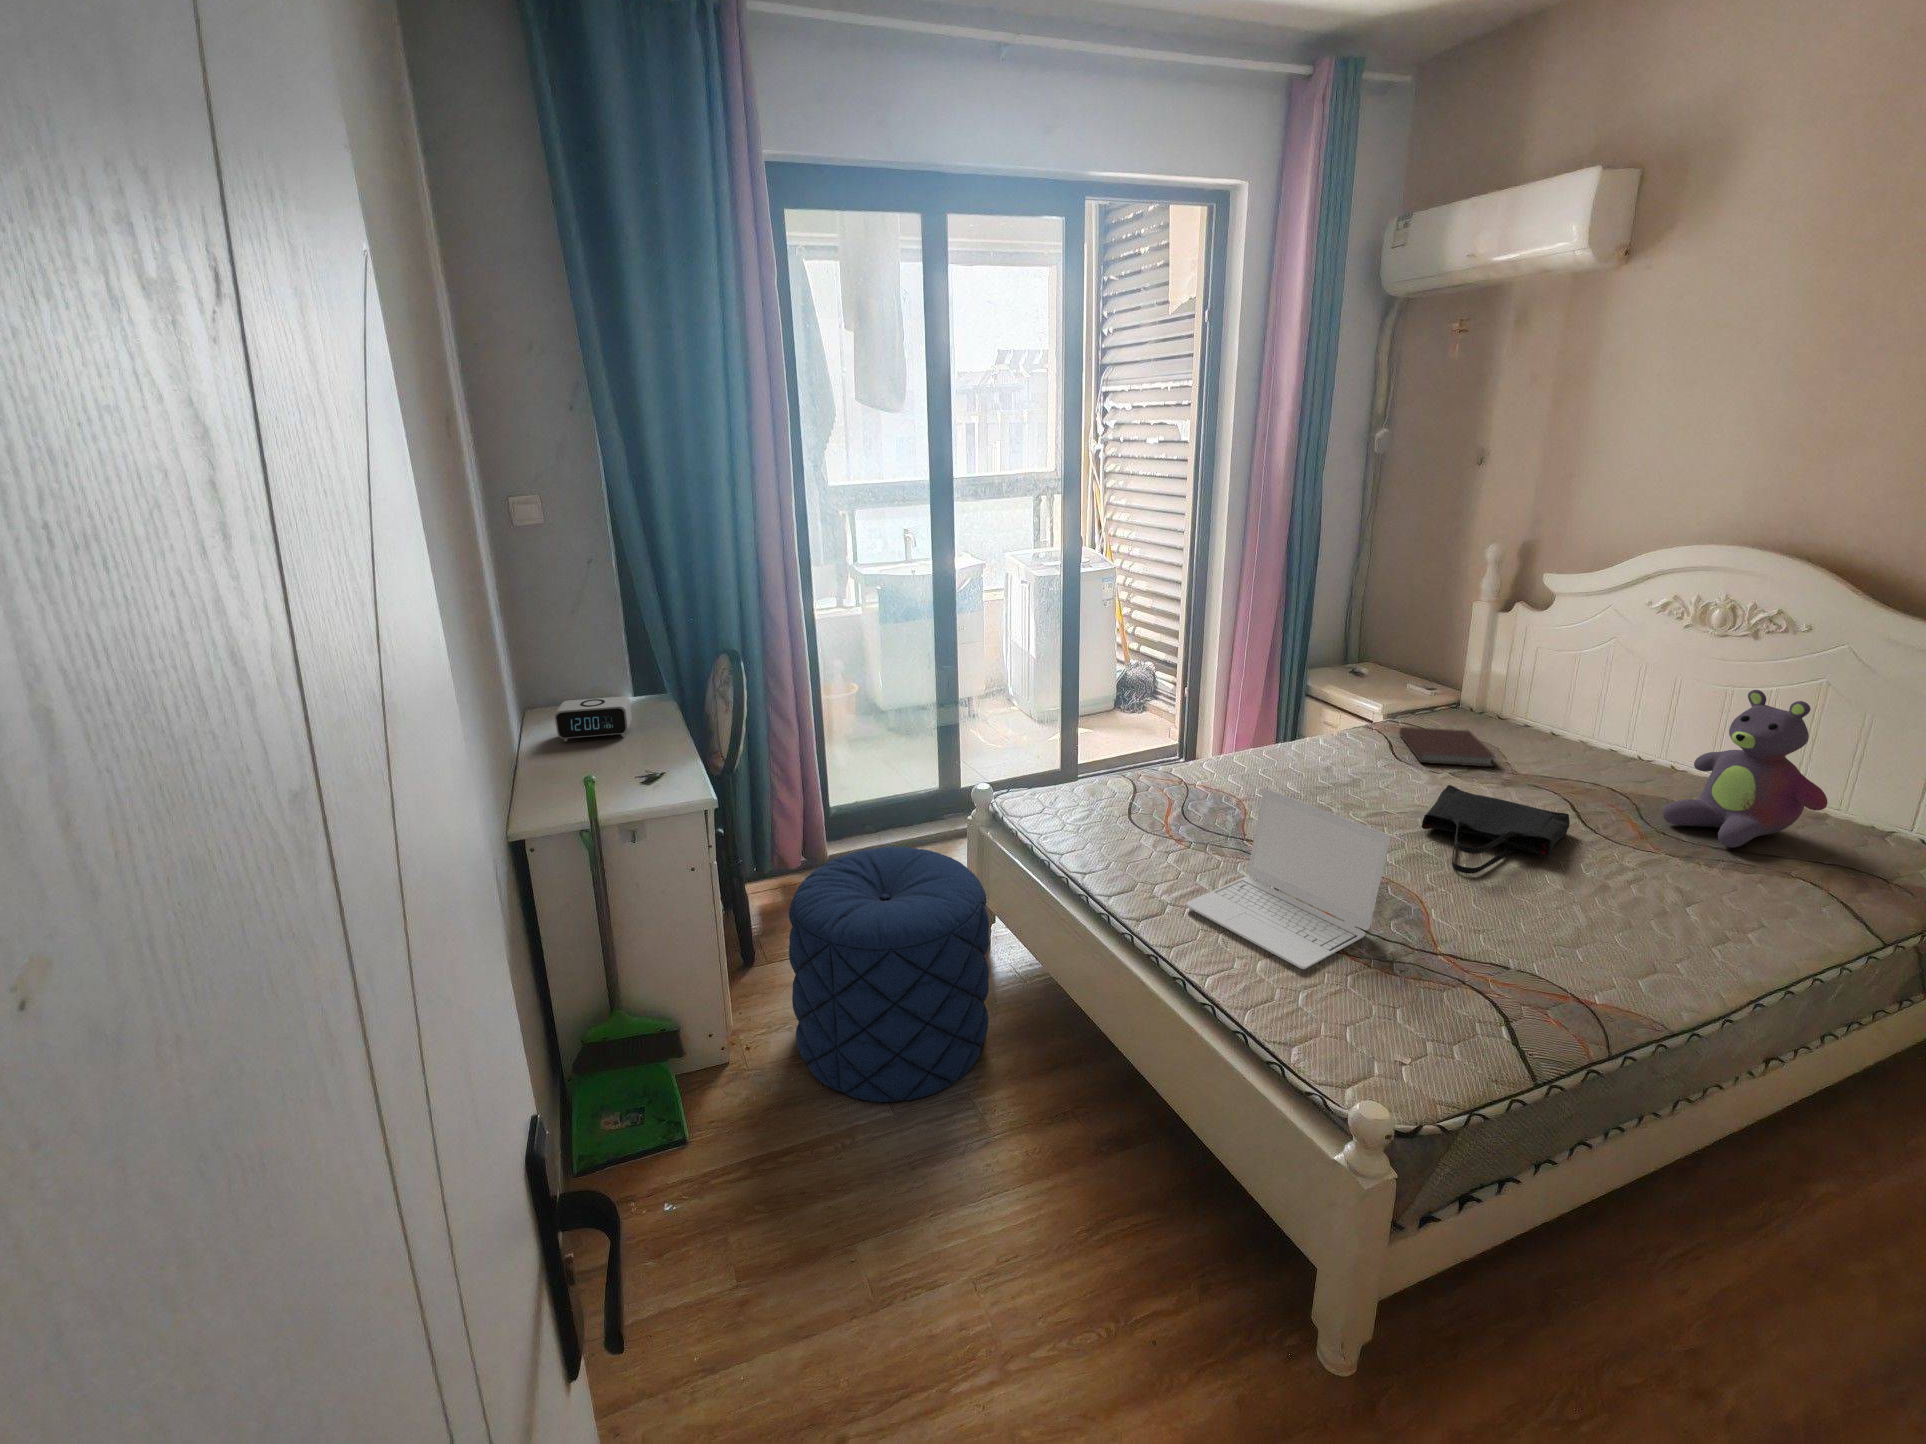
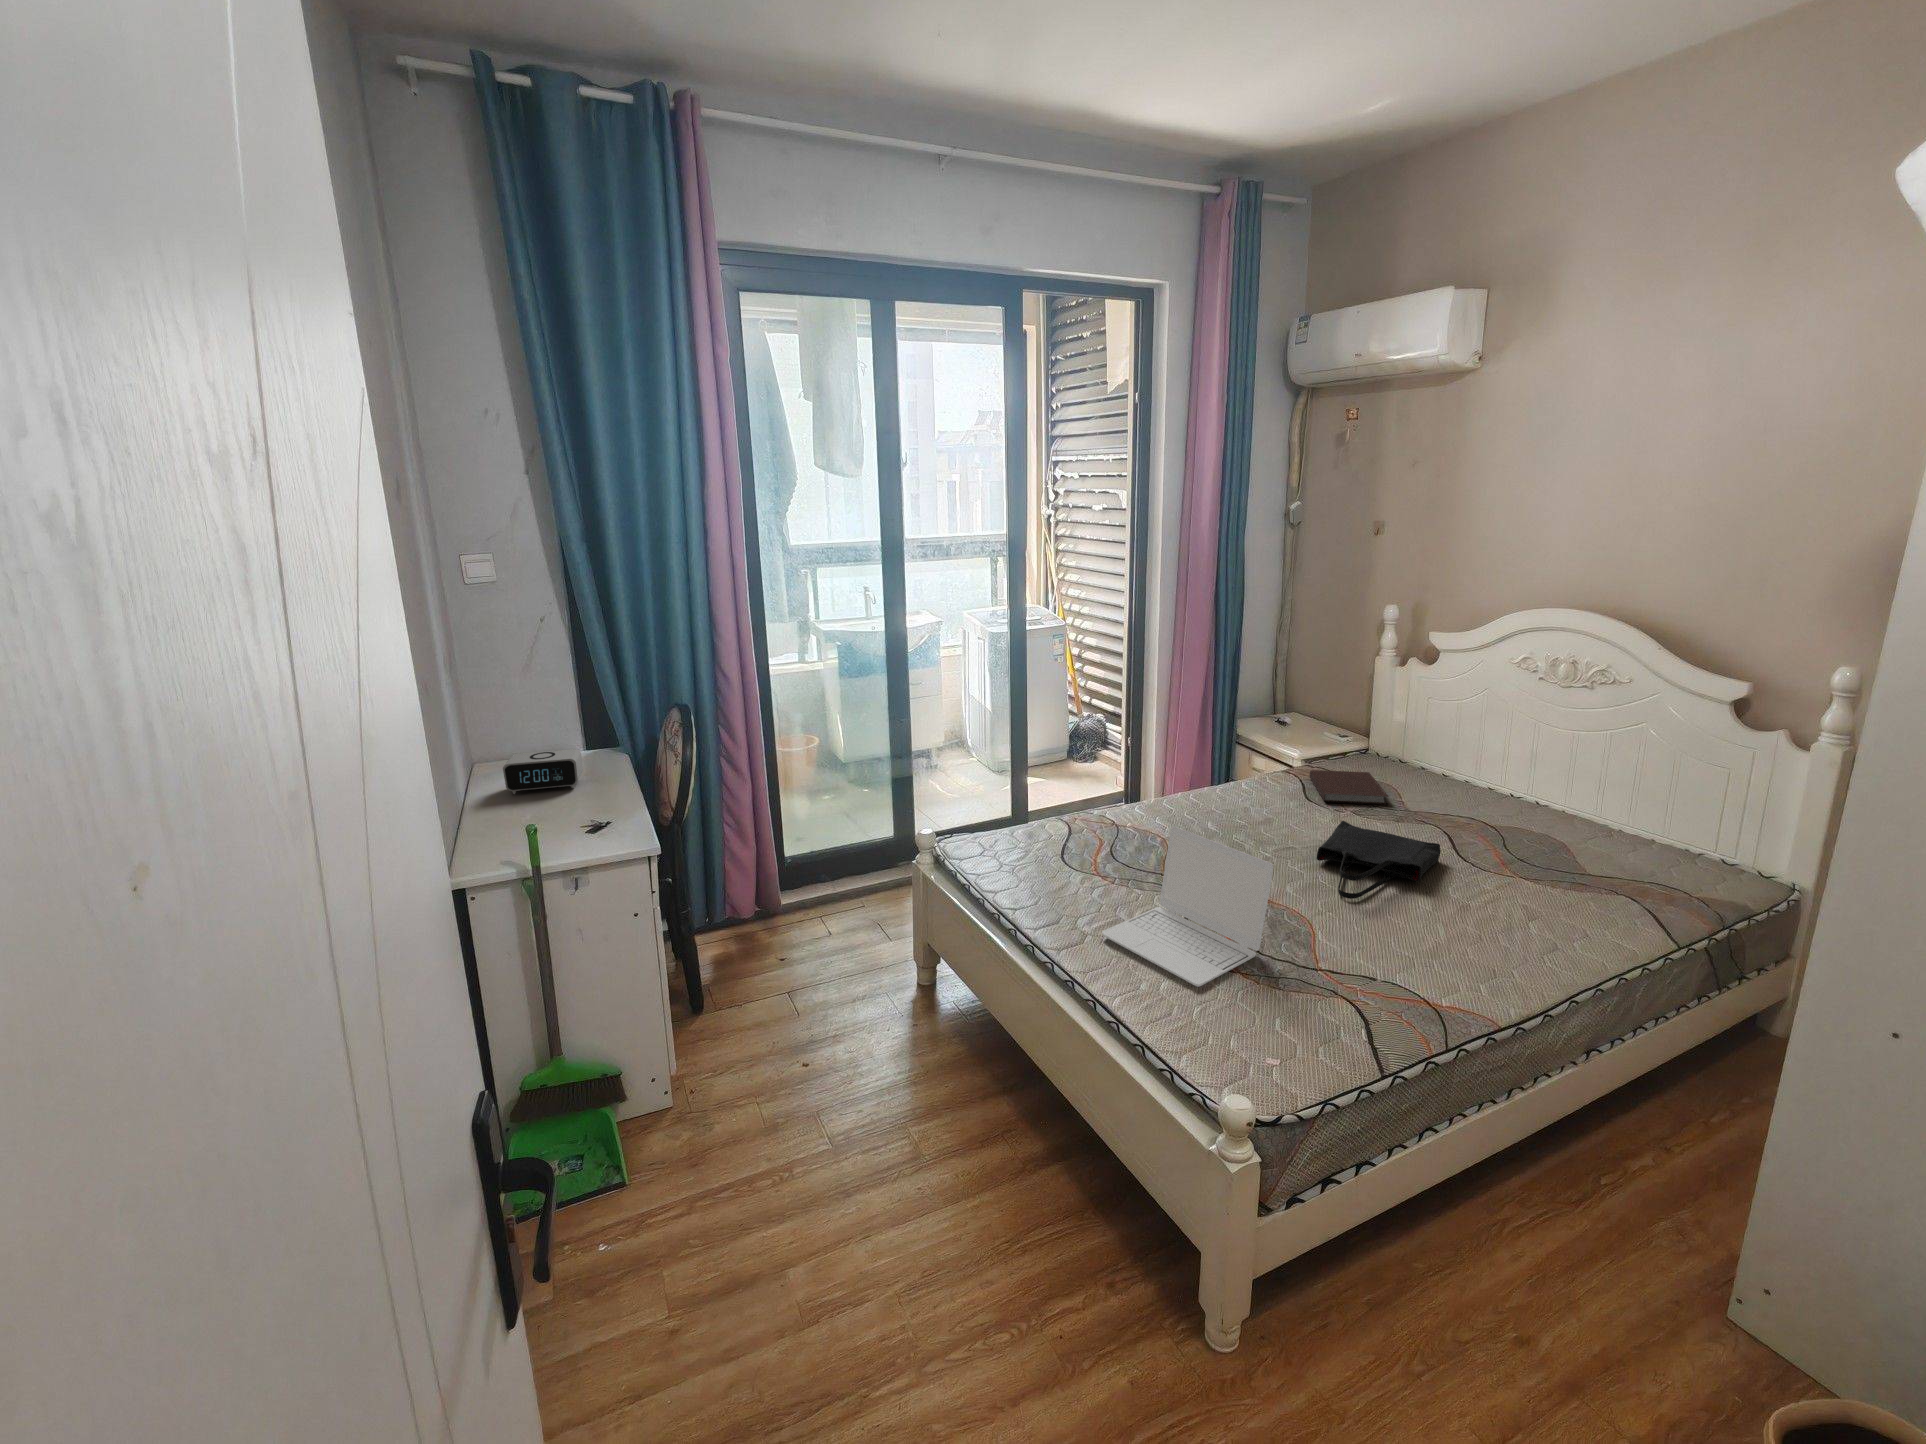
stuffed bear: present [1662,690,1828,847] -> none [1518,733,1643,870]
pouf: present [789,847,989,1102] -> none [733,889,927,1135]

